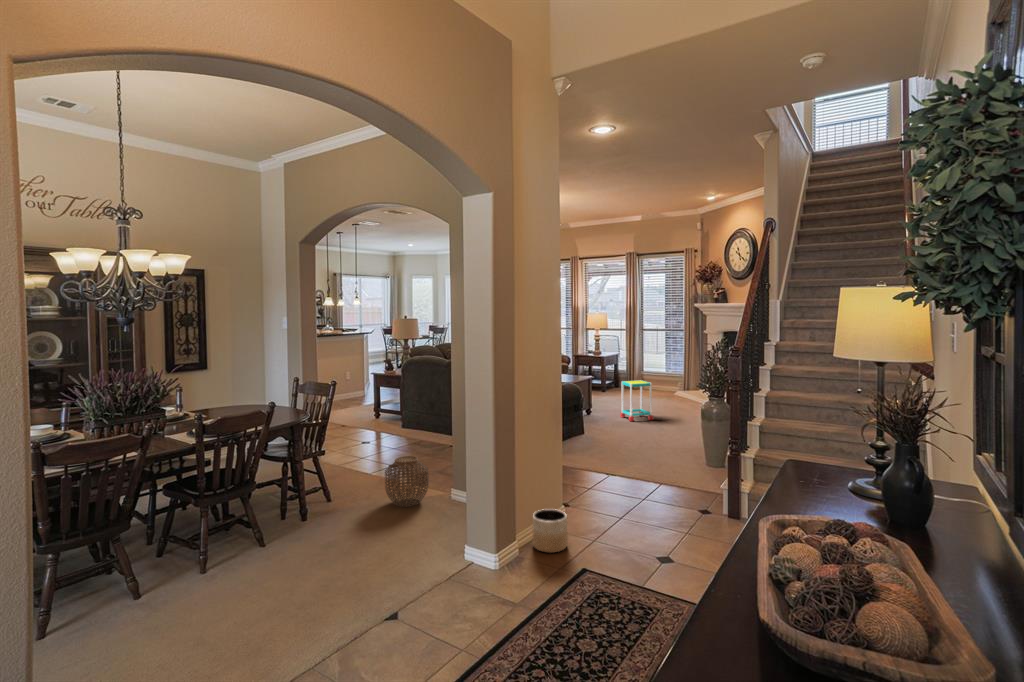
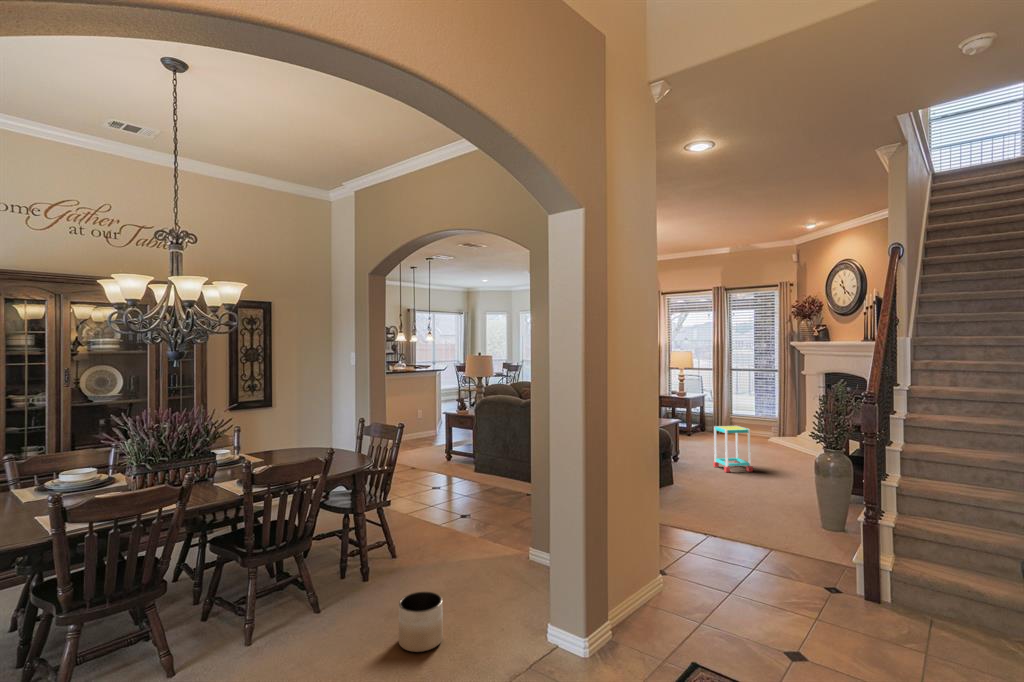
woven basket: present [385,456,429,507] -> none [455,512,505,573]
planter: present [533,509,568,553] -> present [398,591,443,652]

